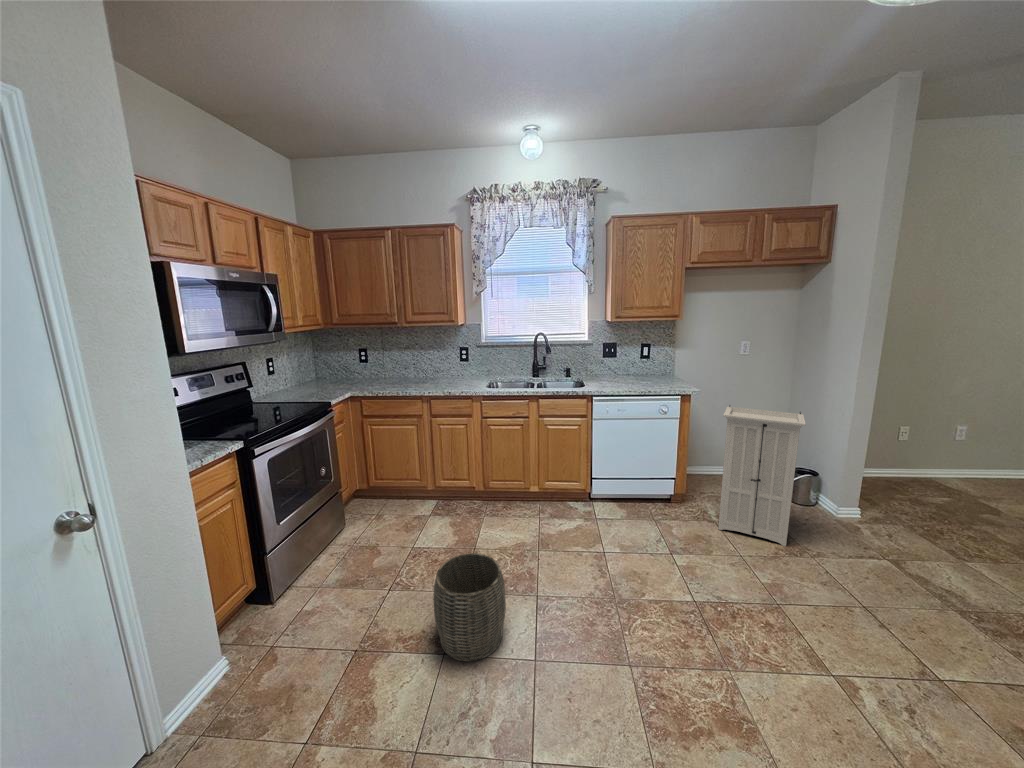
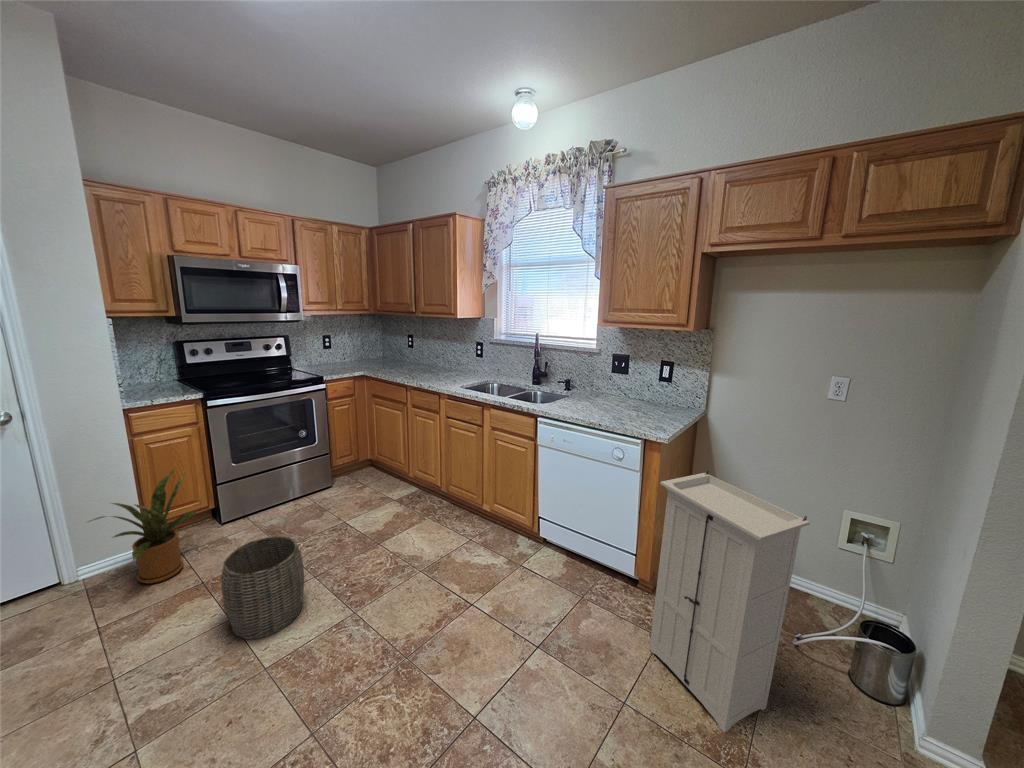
house plant: none [204,536,311,691] -> present [89,471,197,584]

